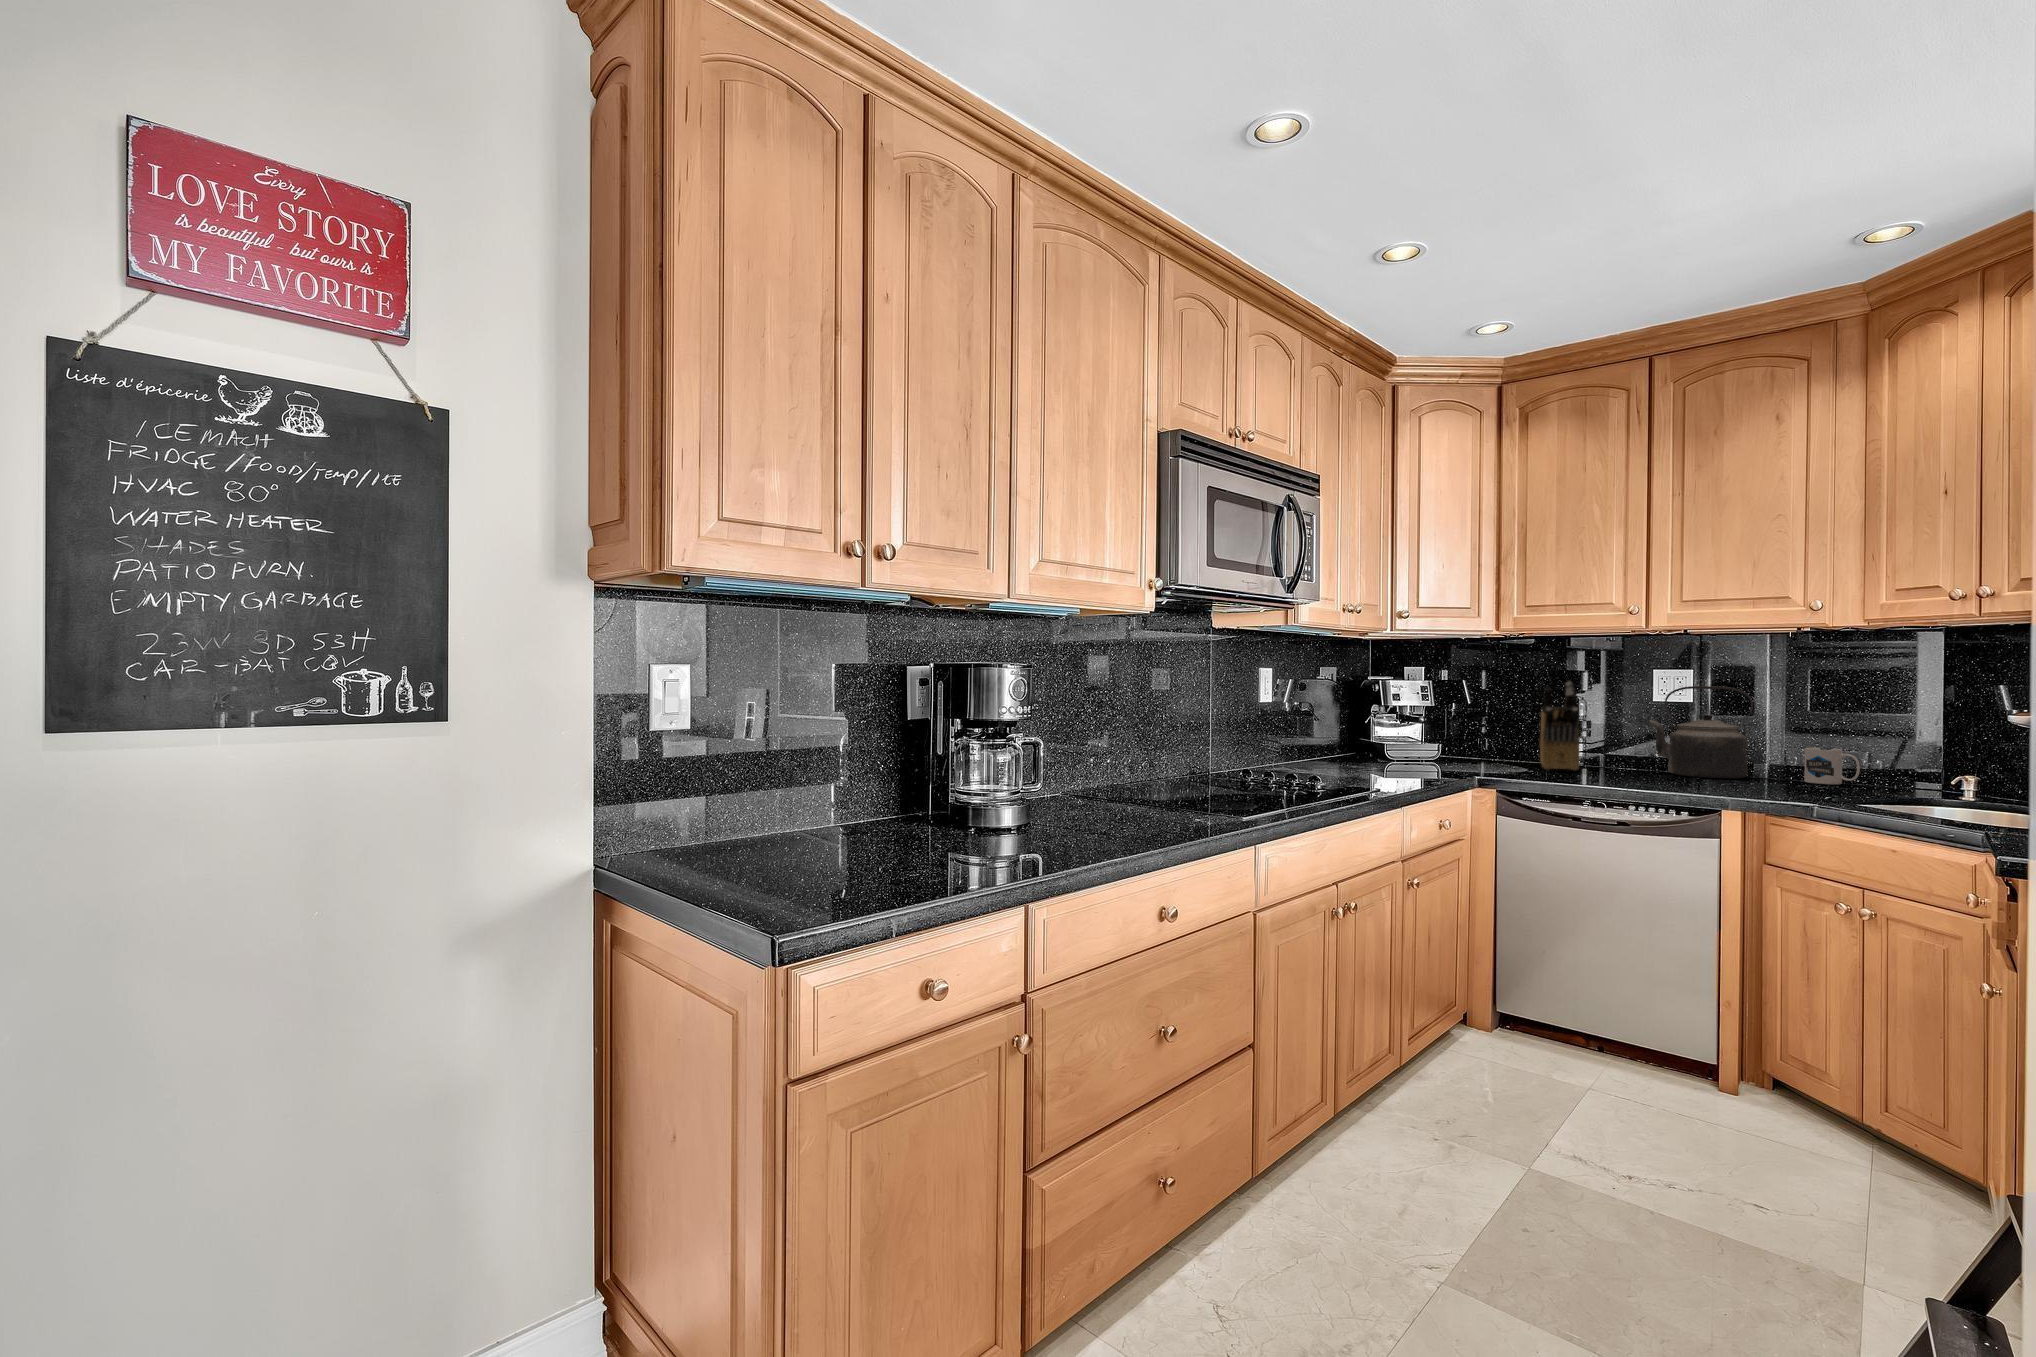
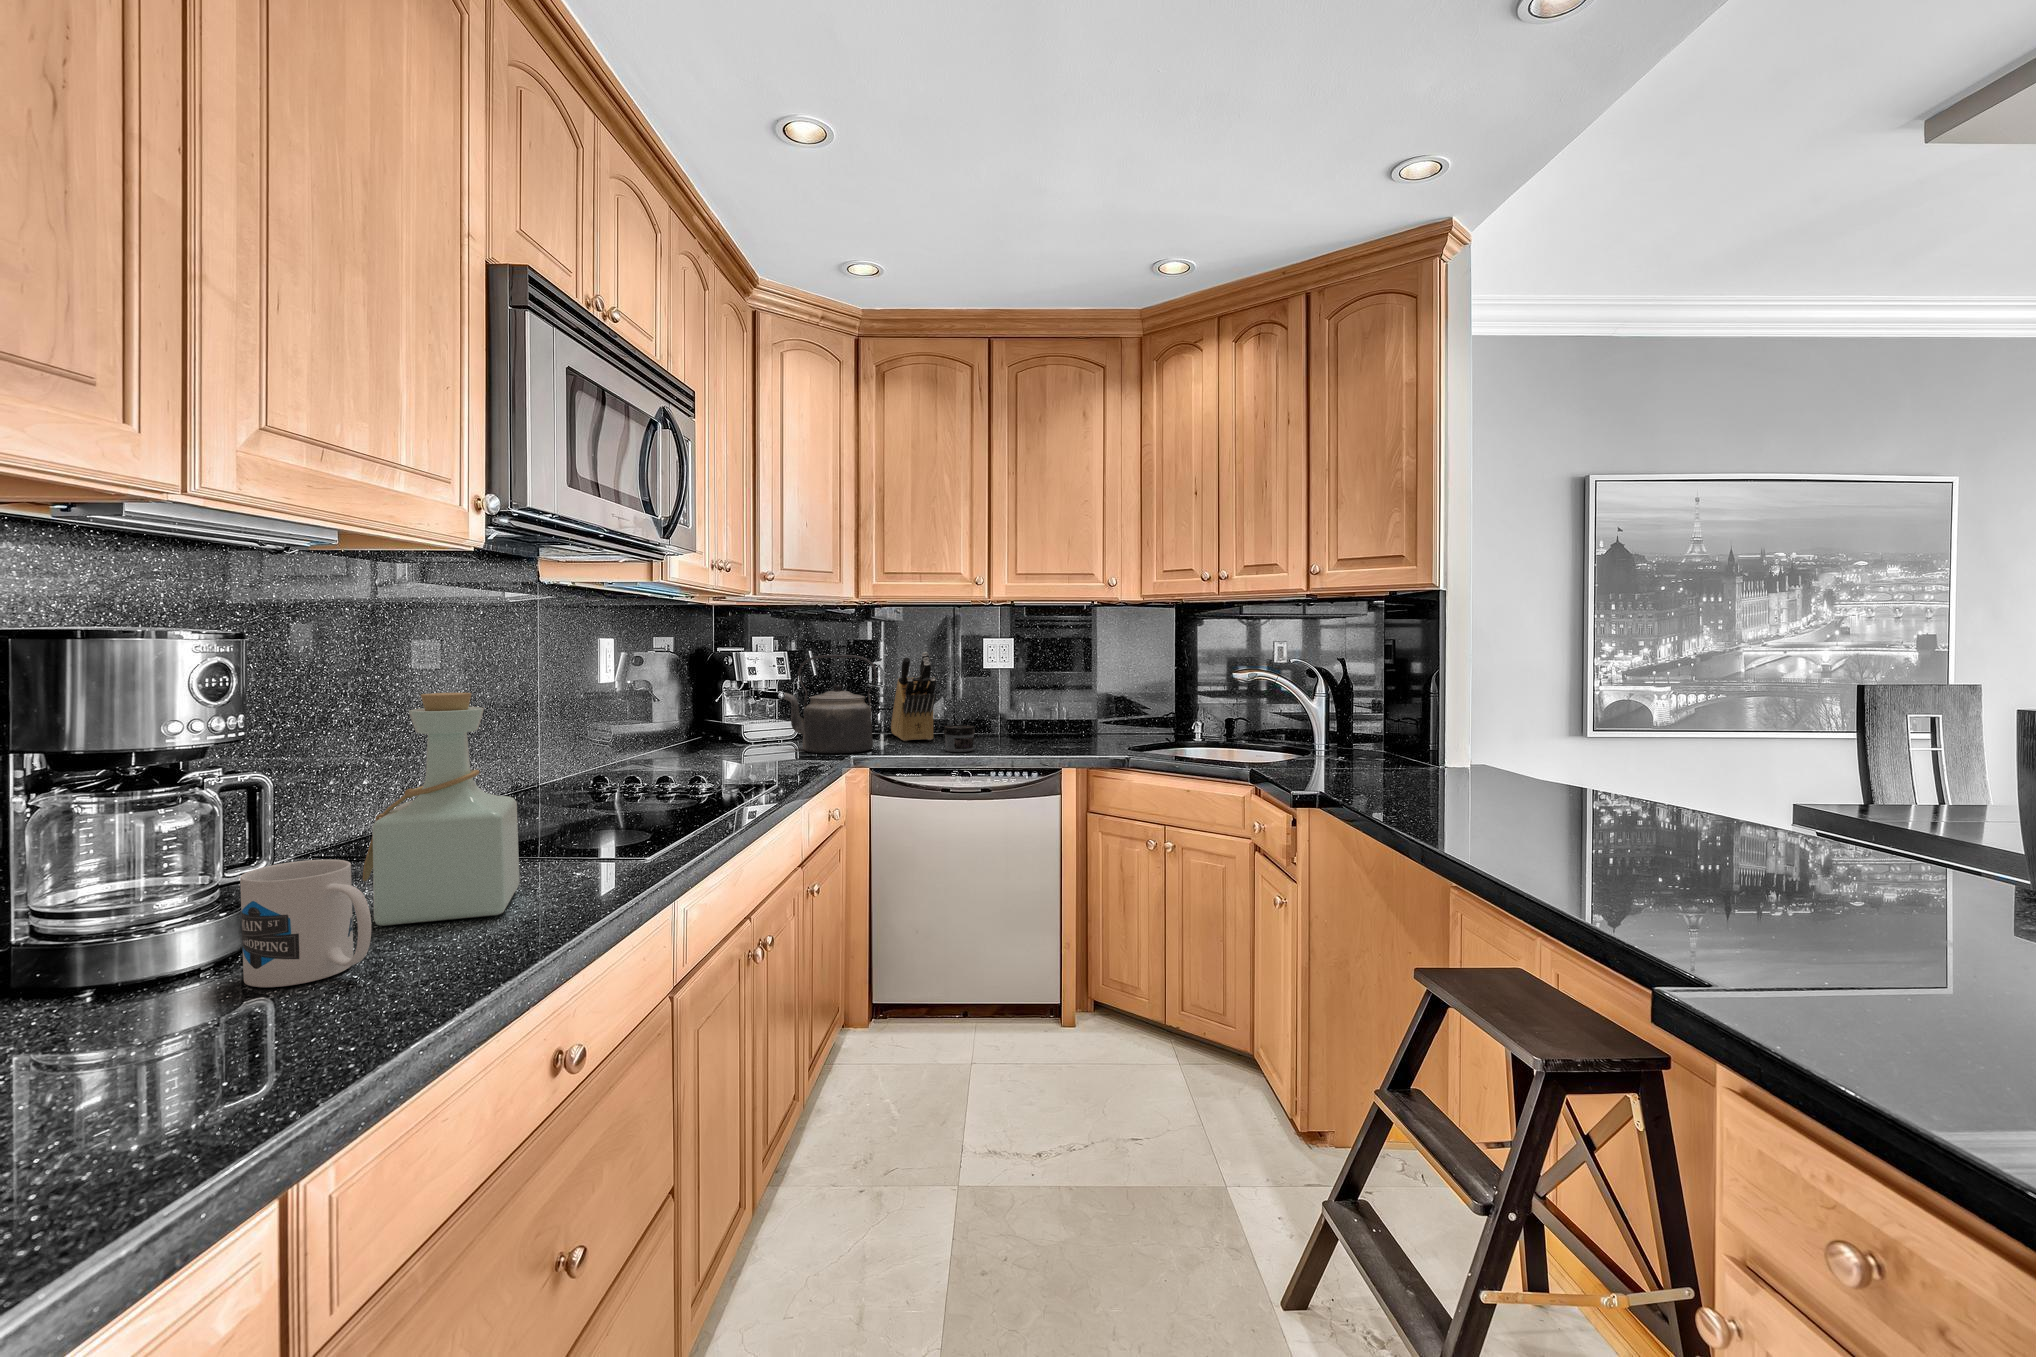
kettle: present [1649,686,1753,779] -> present [784,655,876,754]
bottle: none [1081,699,1160,830] -> present [363,693,520,926]
mug: present [1804,748,1860,784] -> present [240,859,371,987]
jar: none [1577,756,1614,783] -> present [944,725,975,752]

